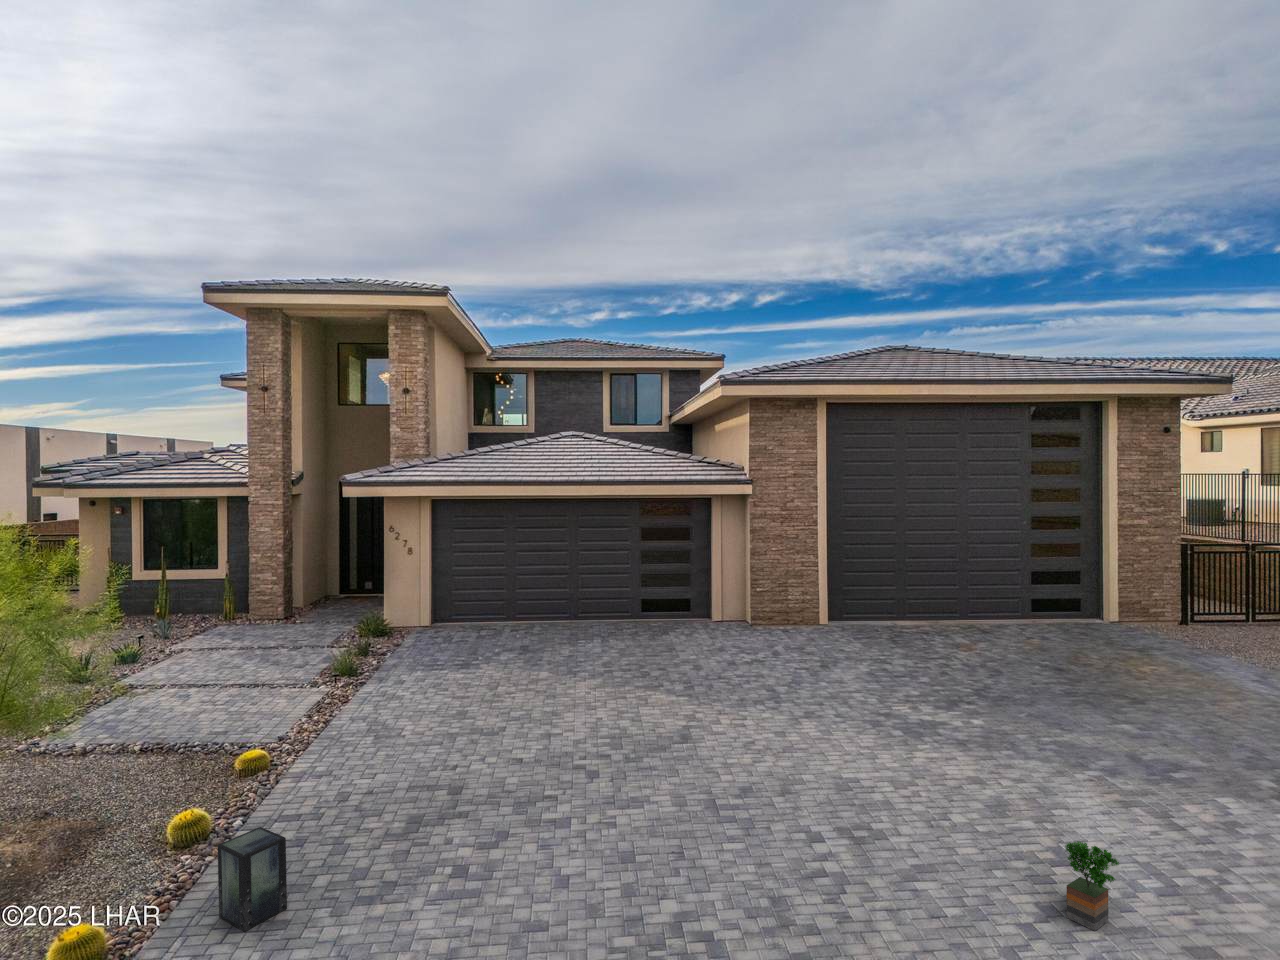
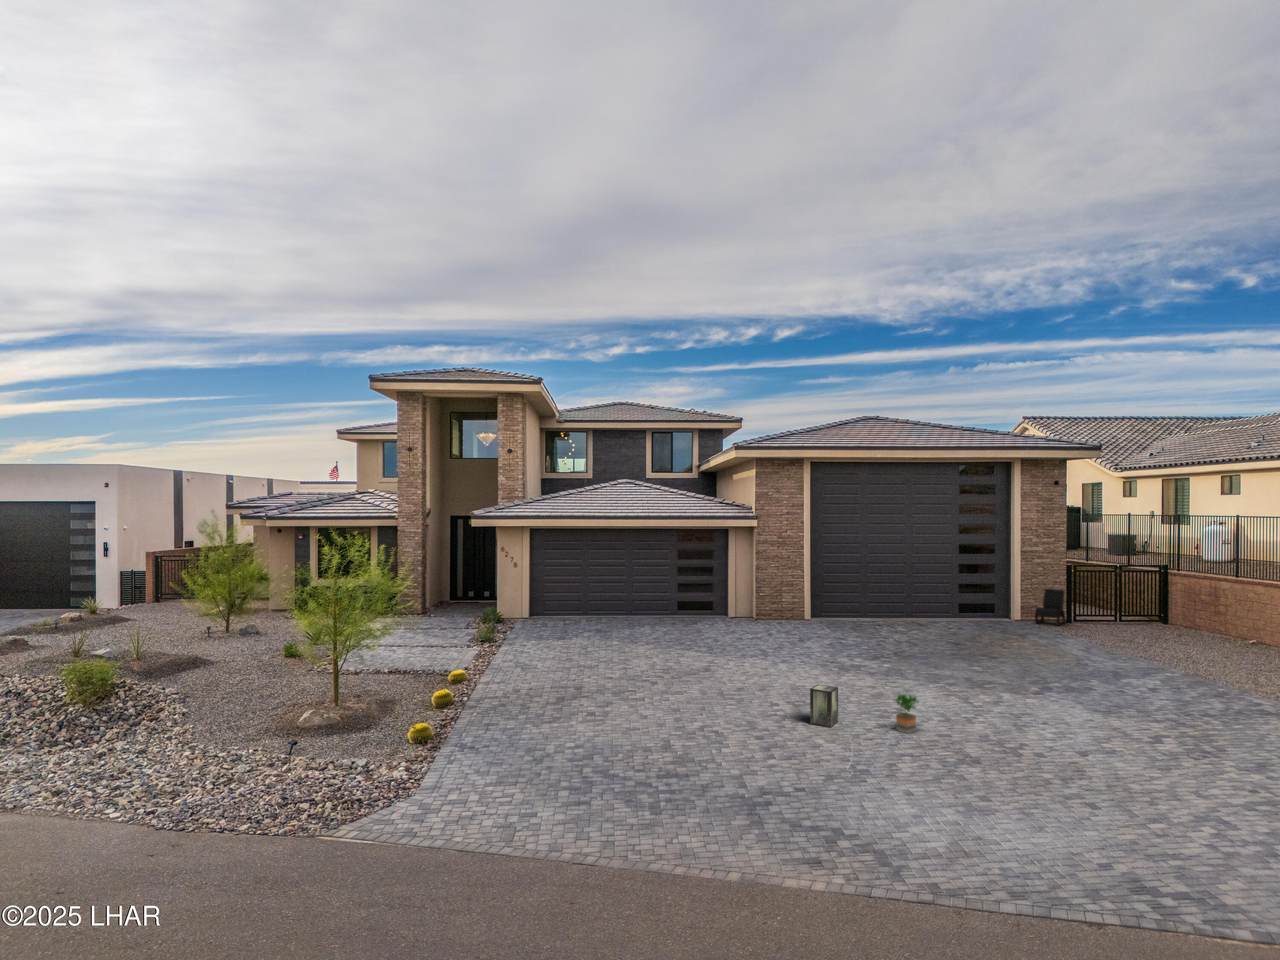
lounge chair: none [1139,577,1181,630] -> present [1035,589,1066,626]
storage box: present [218,827,287,932] -> present [810,685,838,728]

